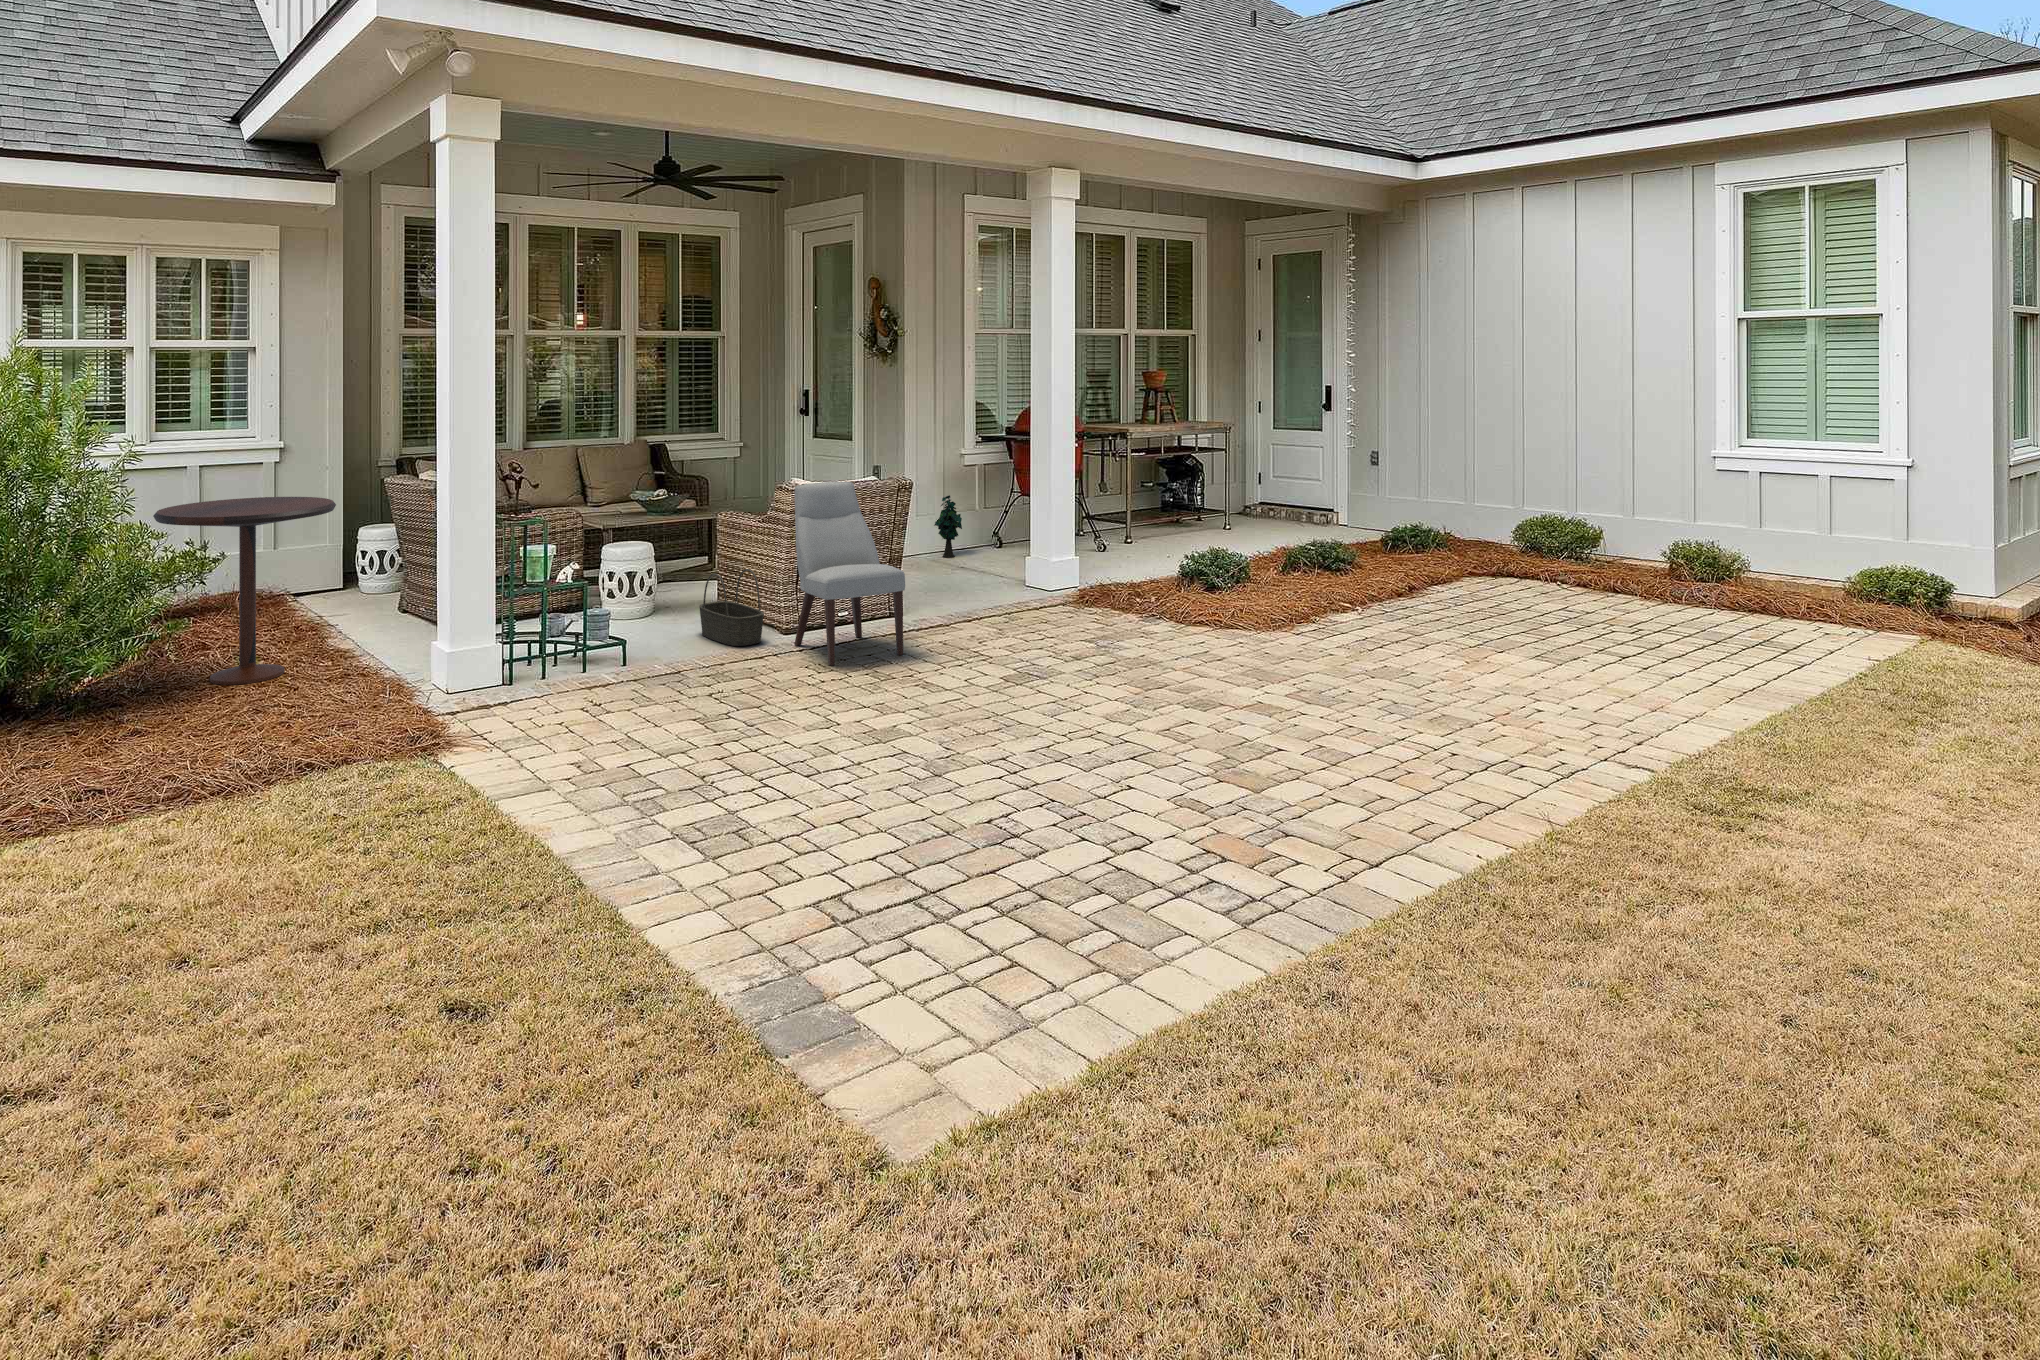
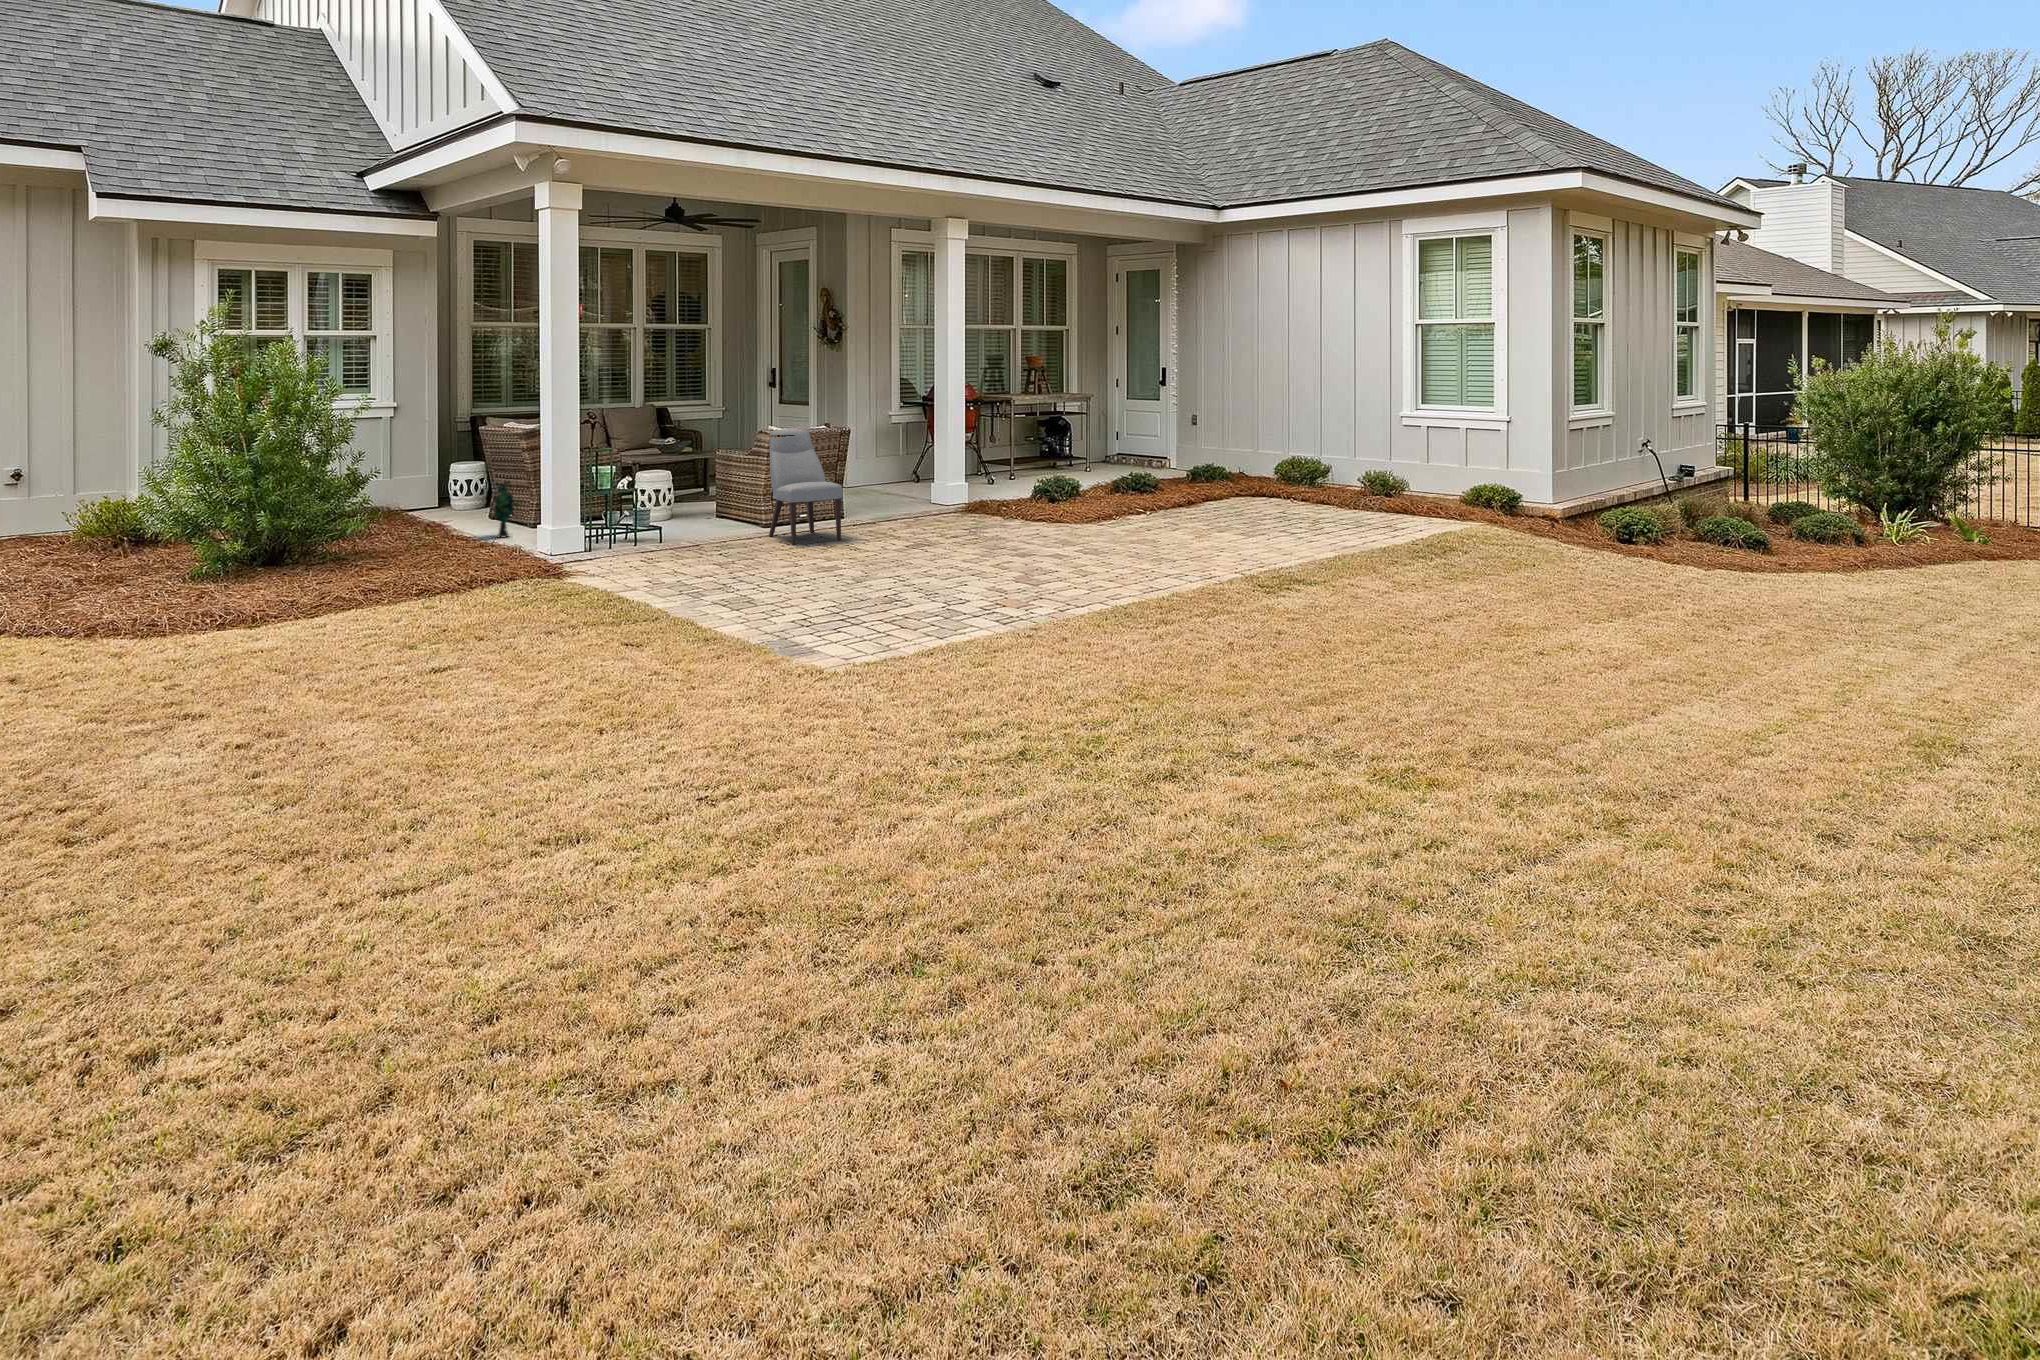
decorative plant: present [934,495,962,558] -> present [489,481,519,538]
pedestal table: present [153,497,336,685] -> none [347,437,463,557]
basket: present [699,569,764,646] -> none [704,488,748,537]

